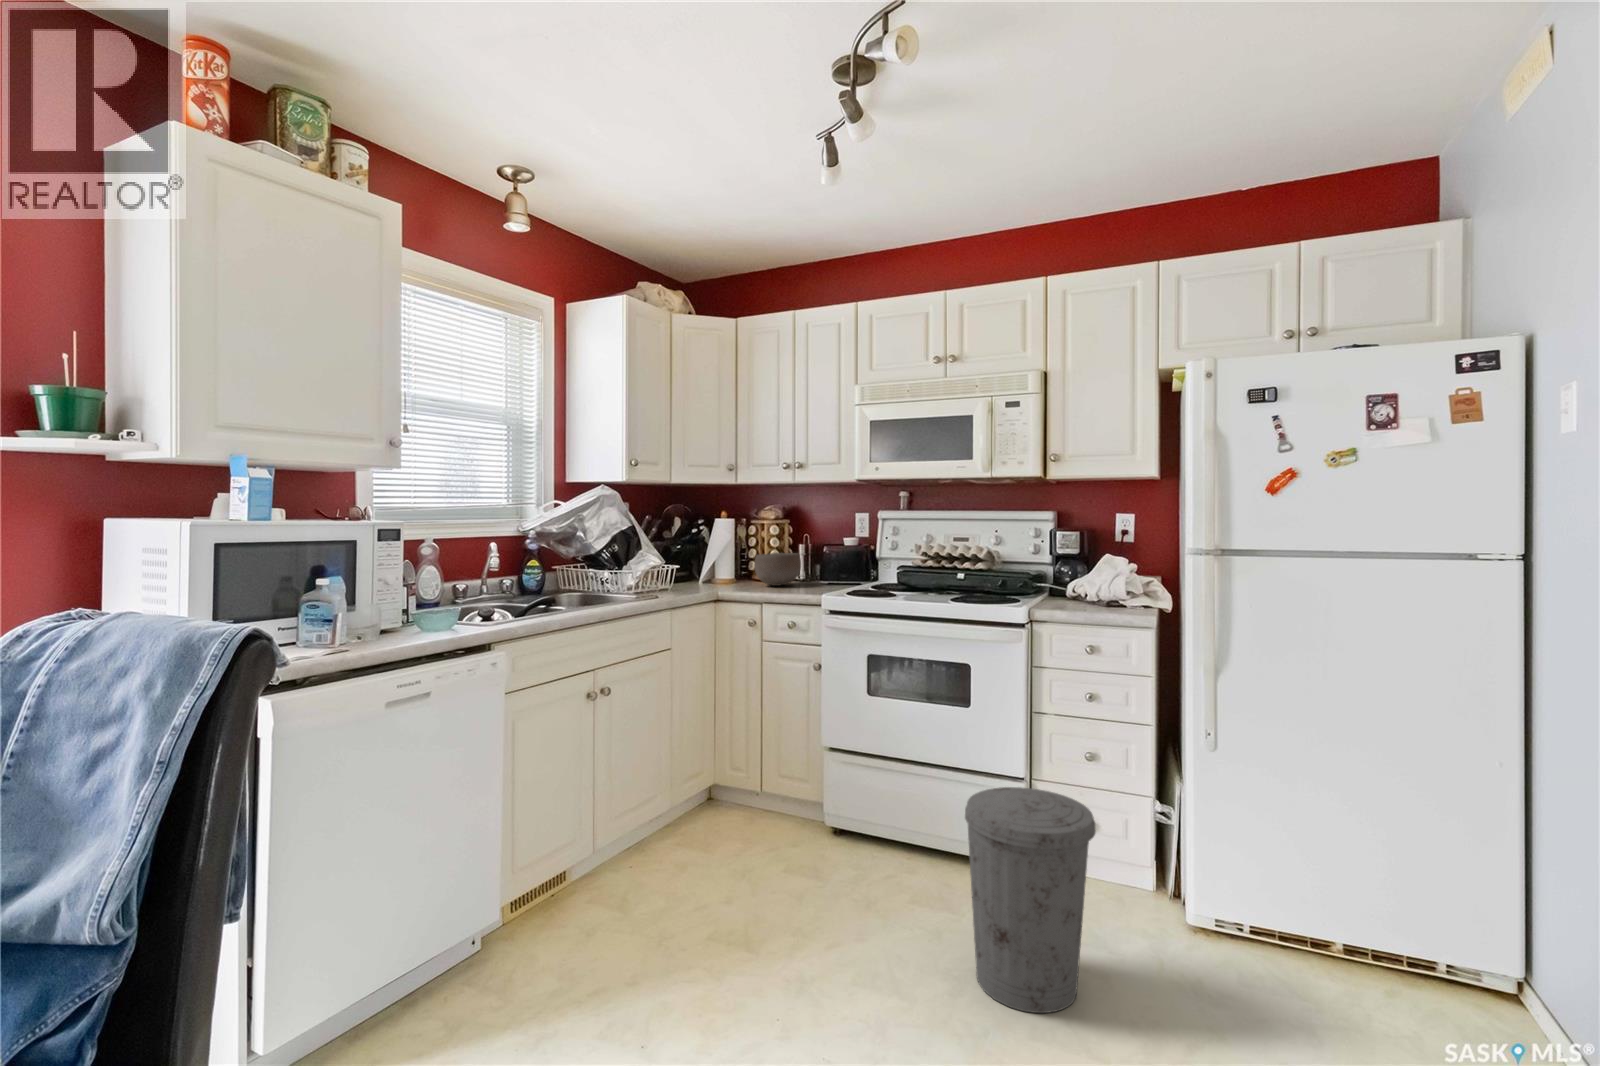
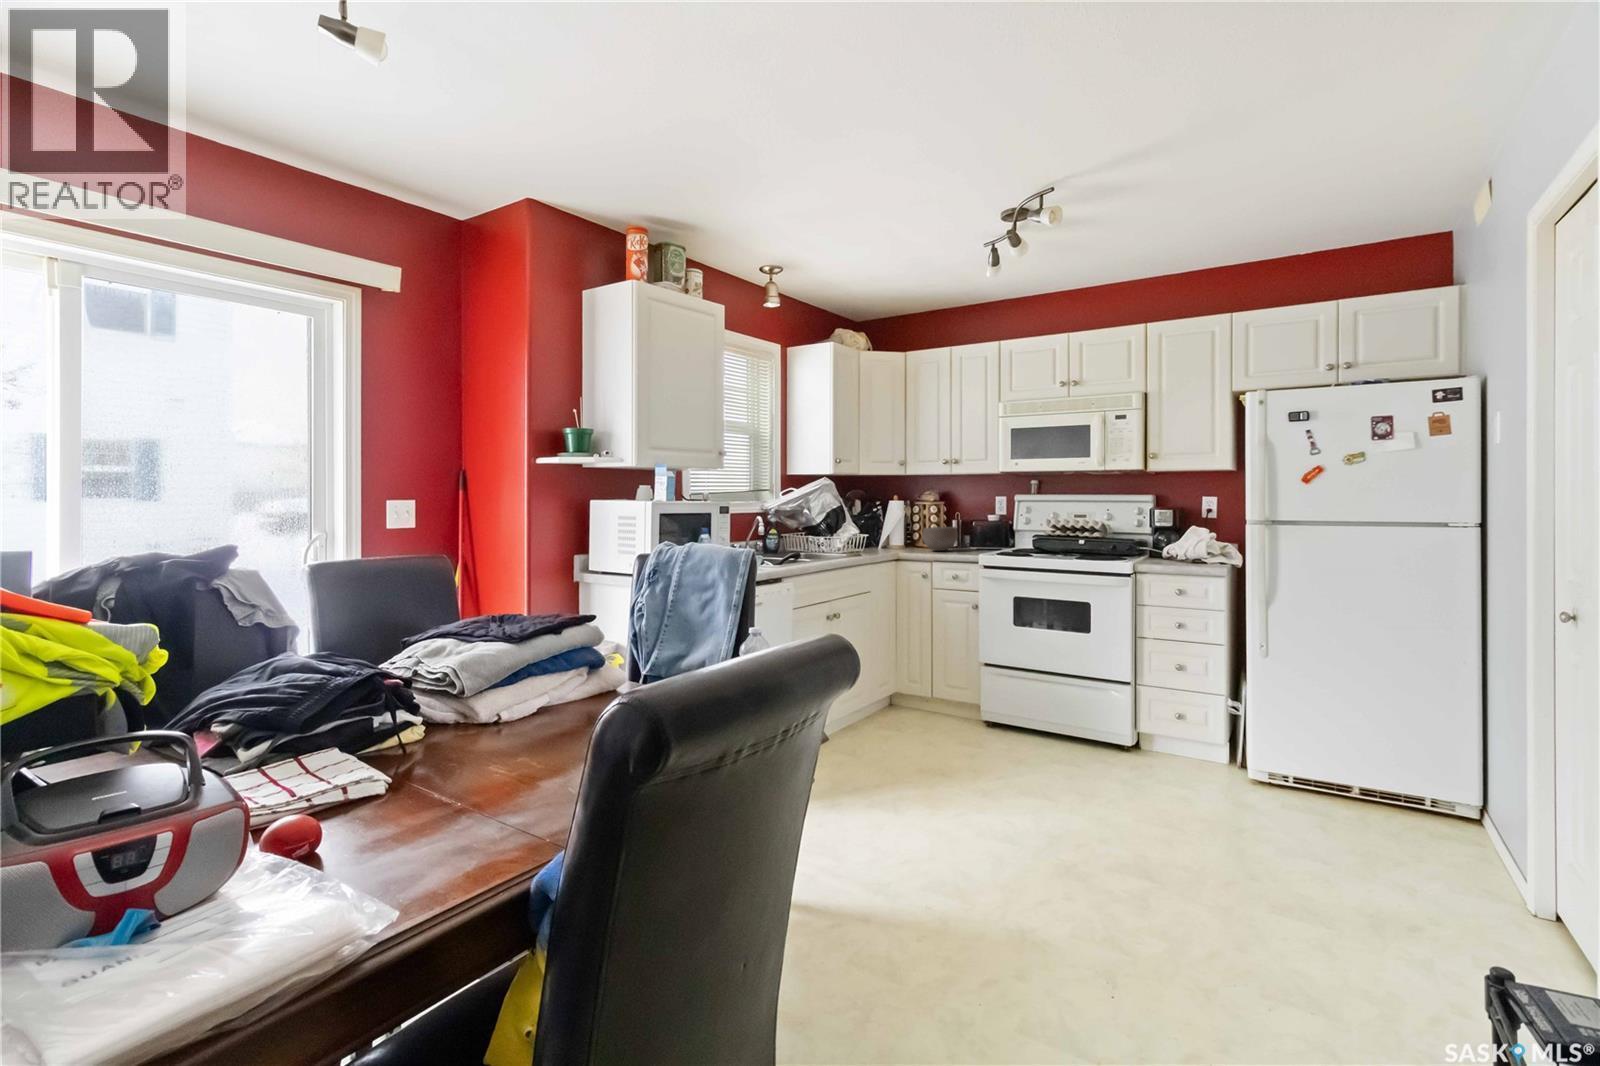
trash can: present [965,787,1096,1013] -> none [1090,676,1176,806]

